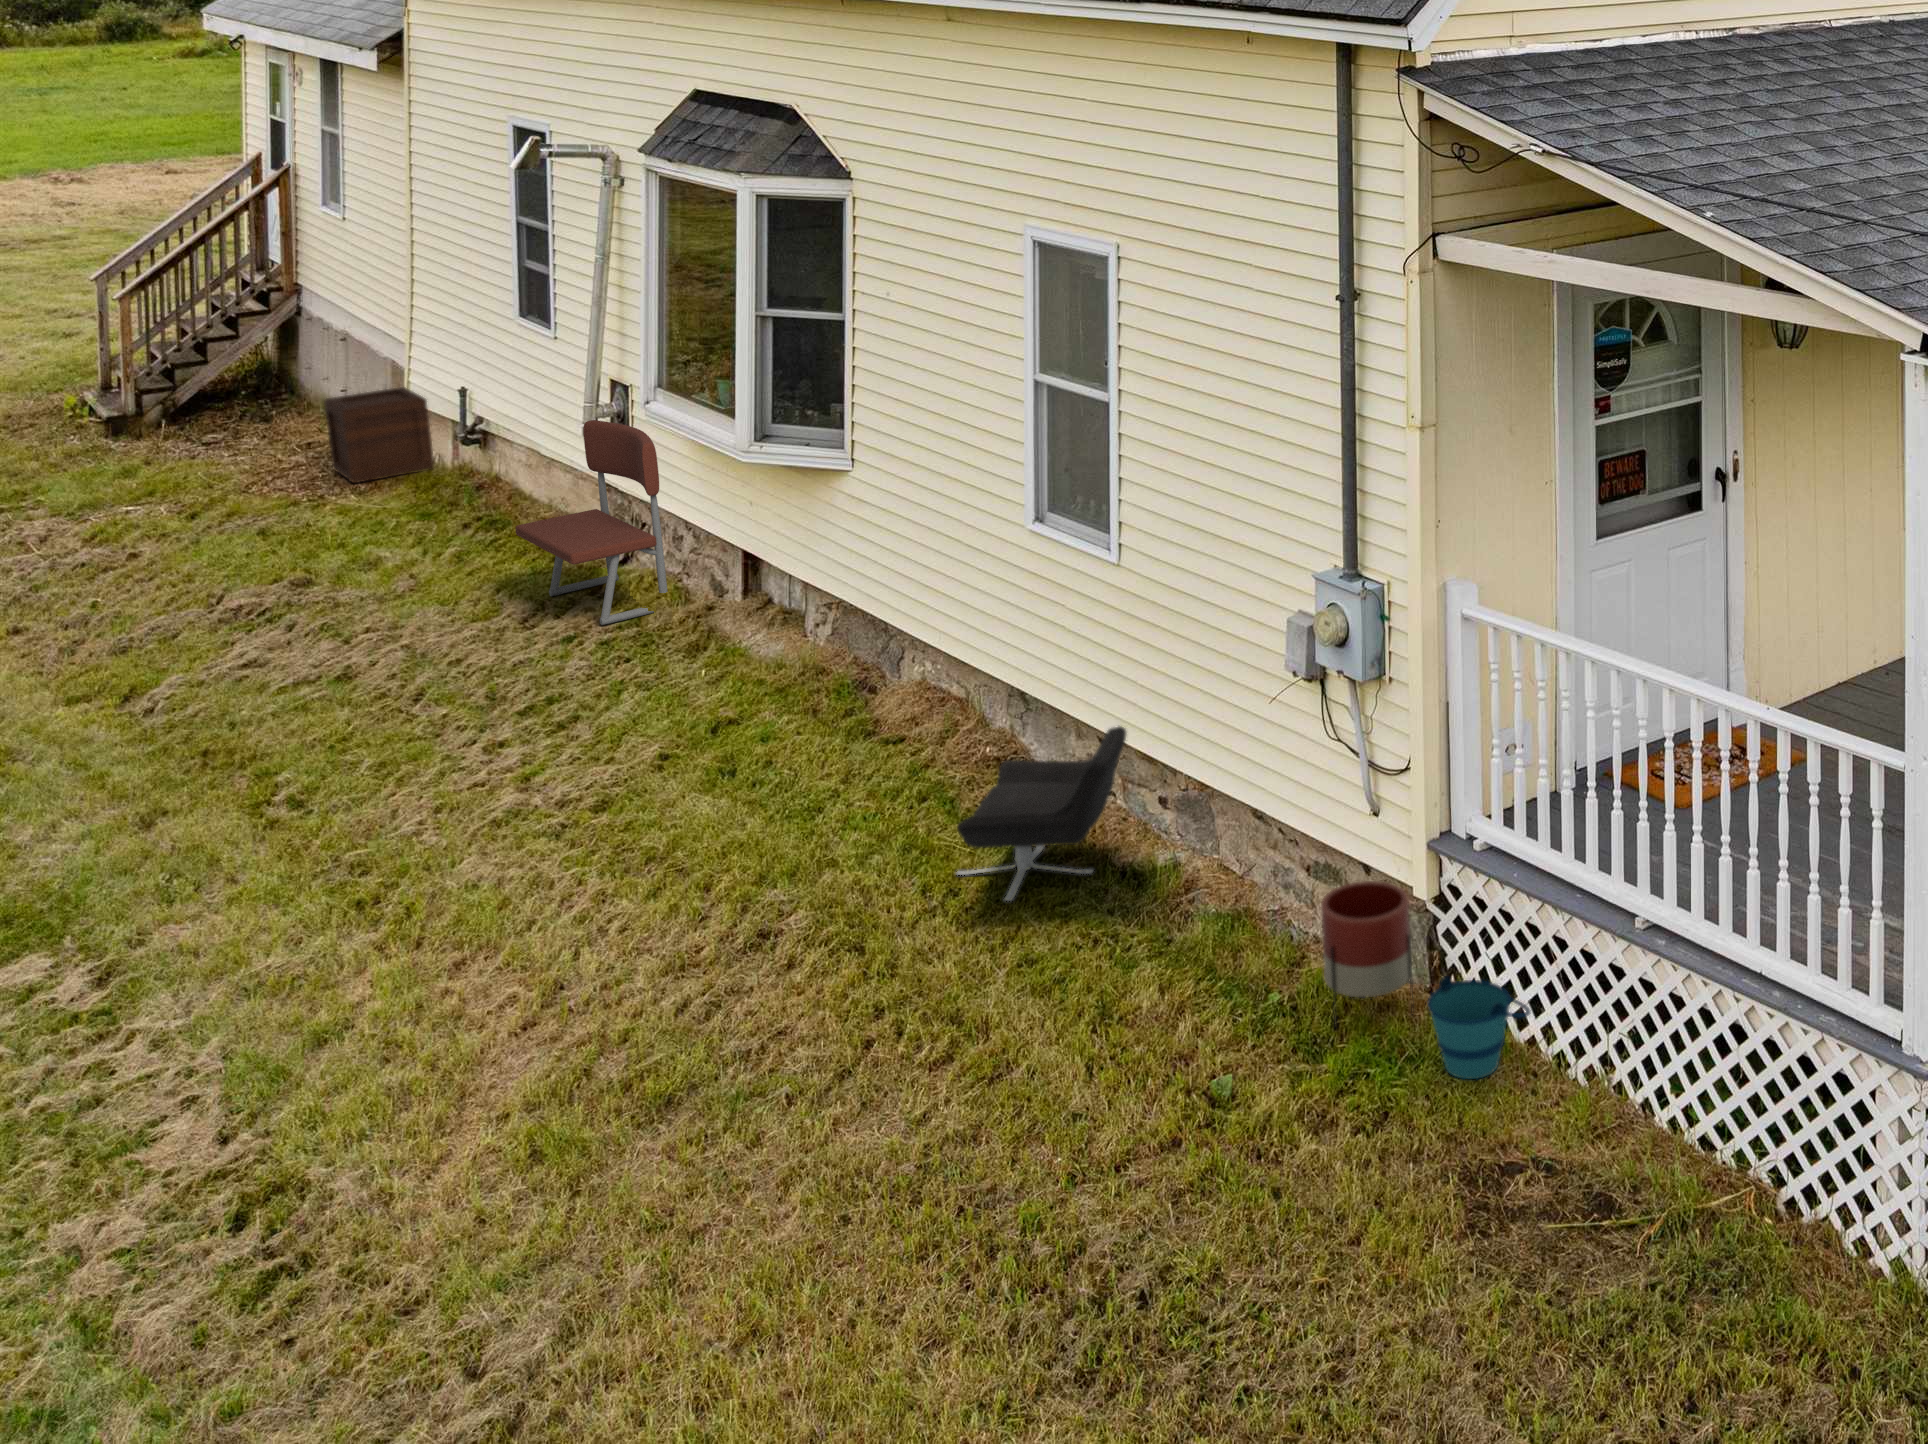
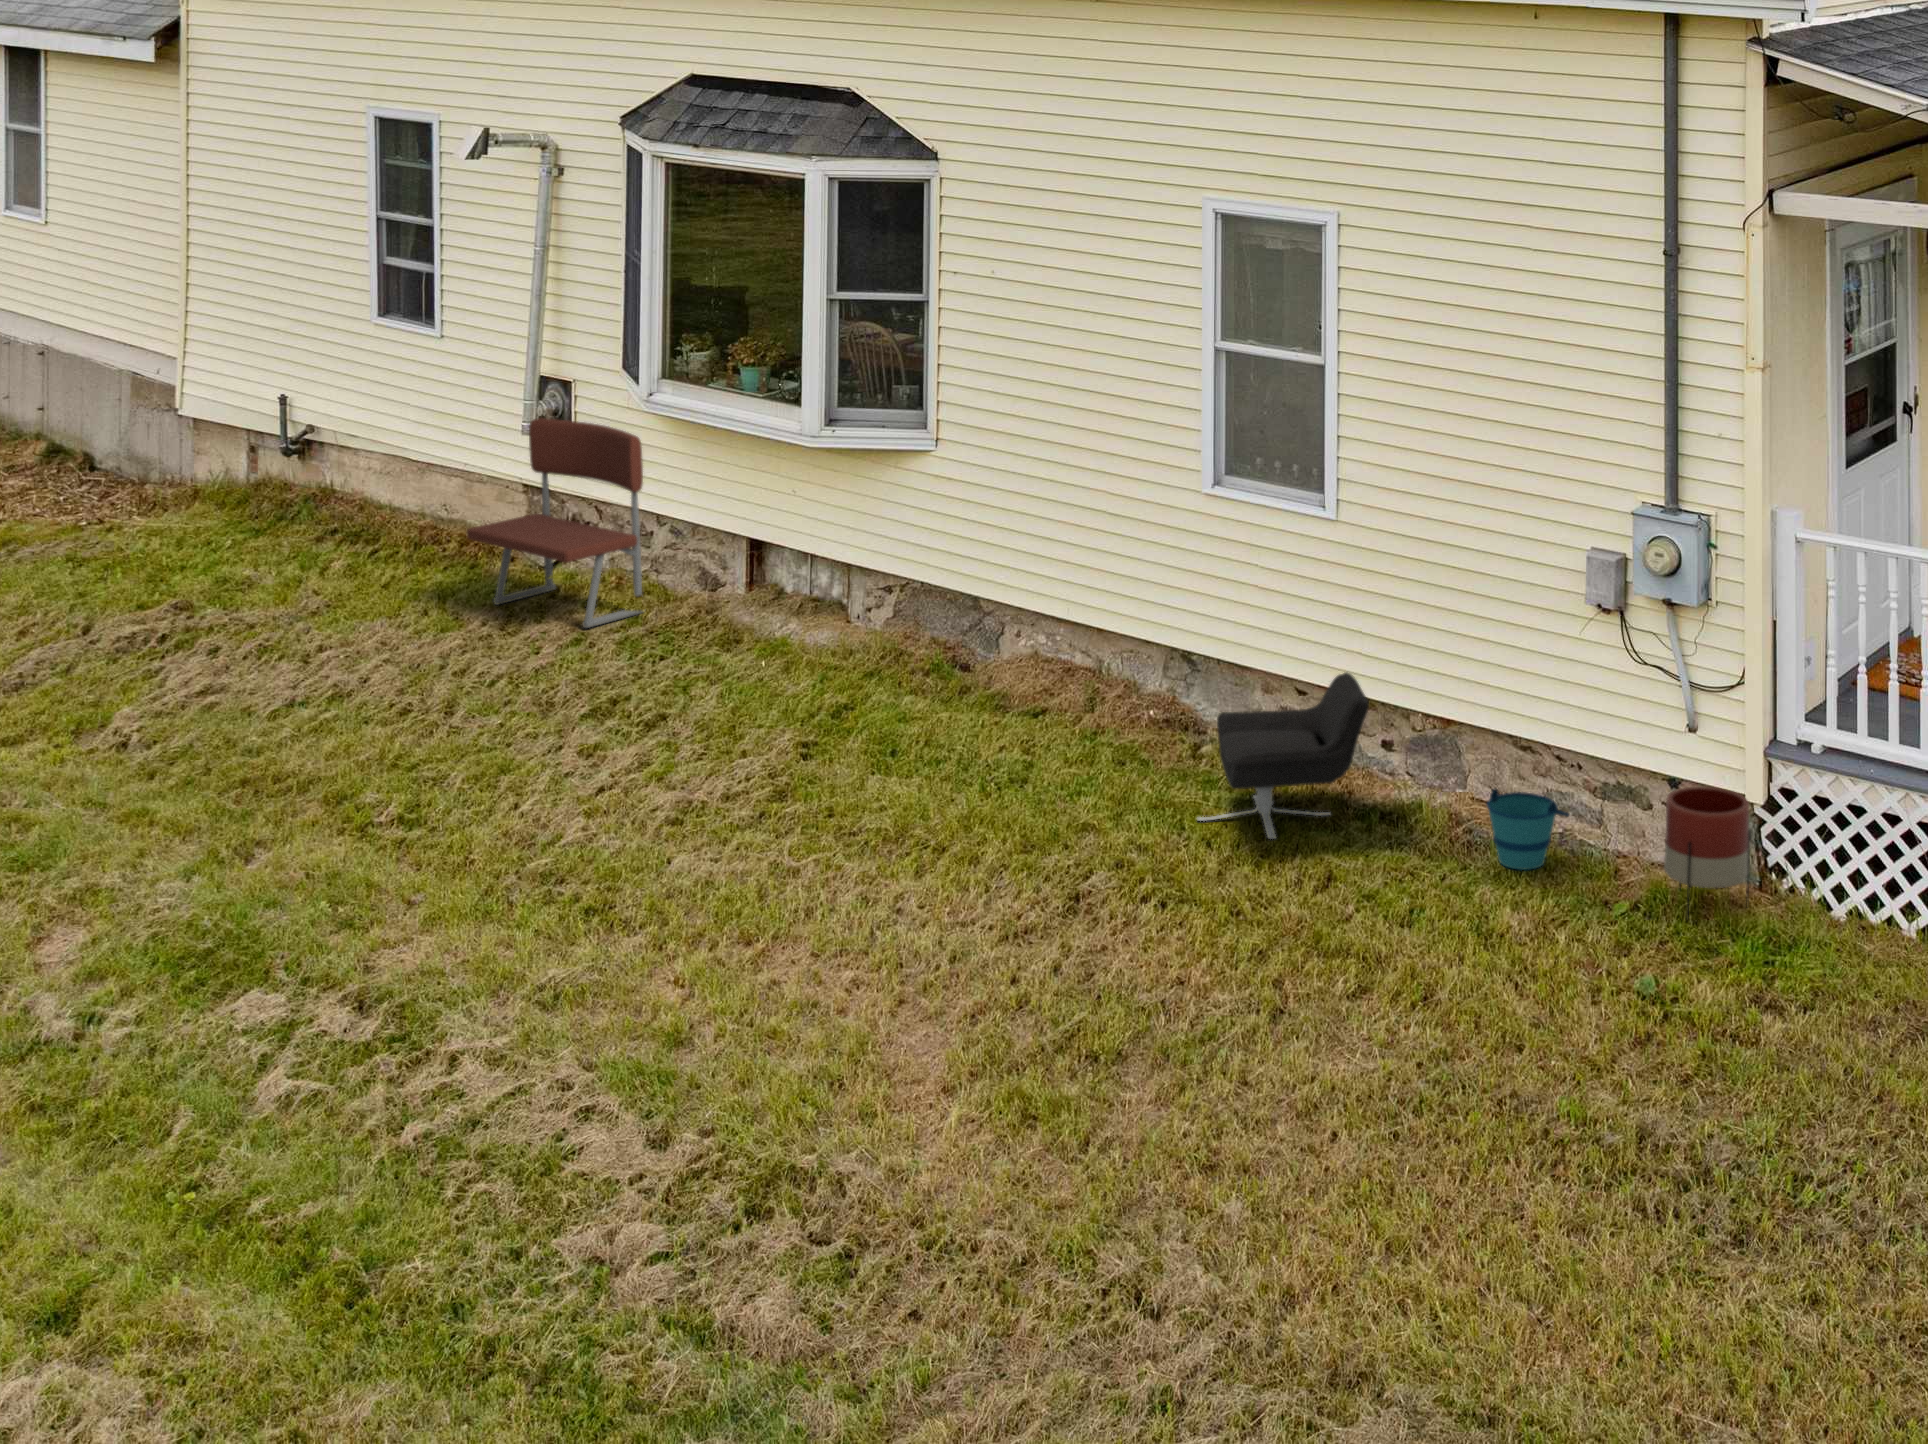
wooden crate: present [324,387,434,483] -> none [94,404,220,508]
bucket: present [1427,976,1531,1079] -> present [1487,788,1569,870]

